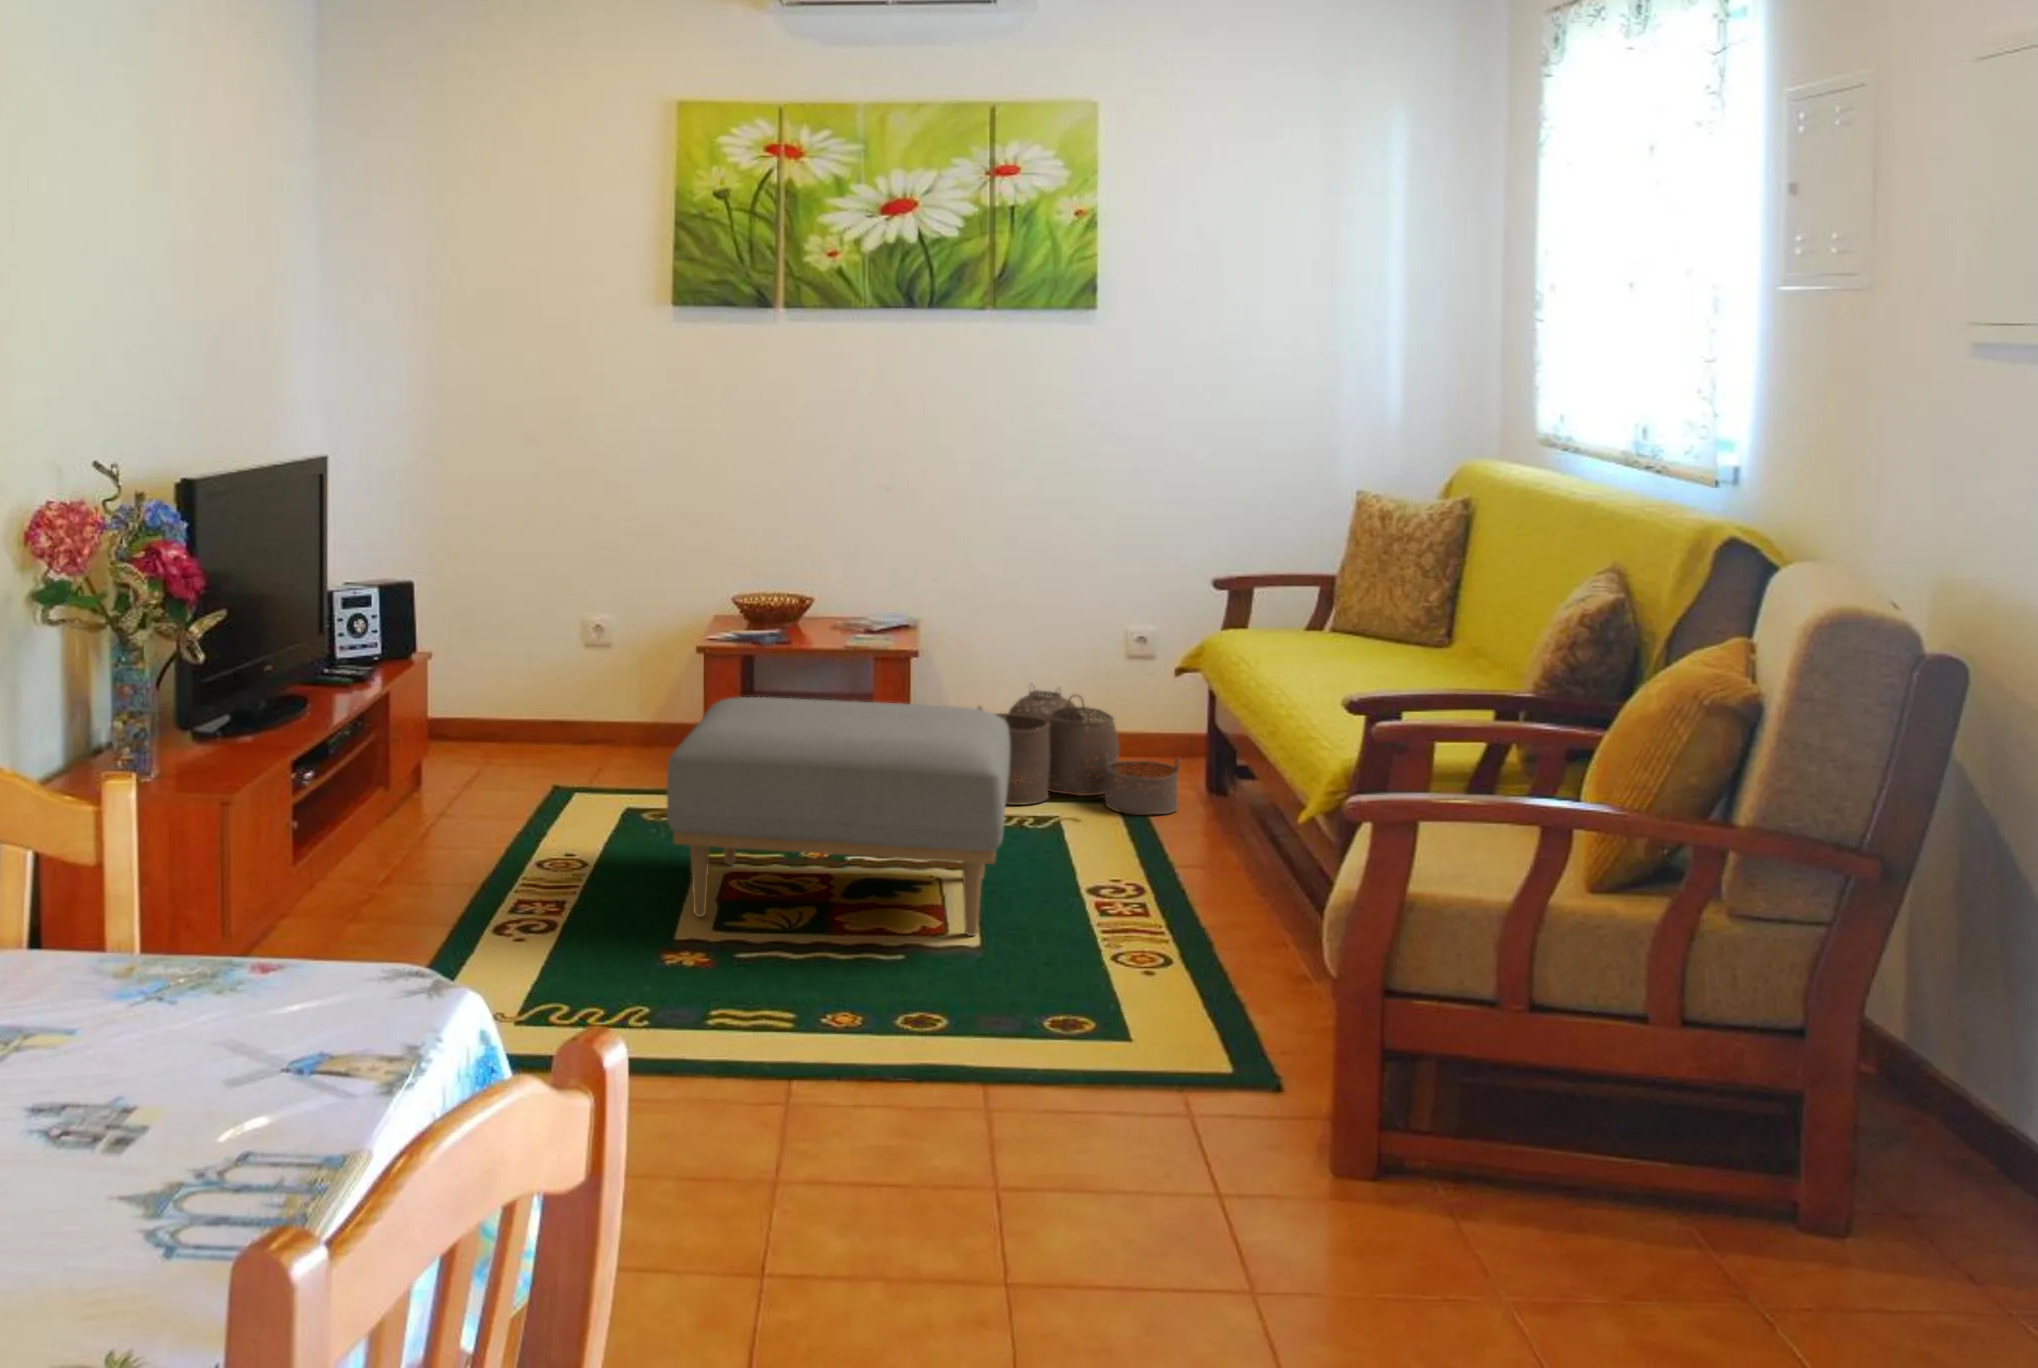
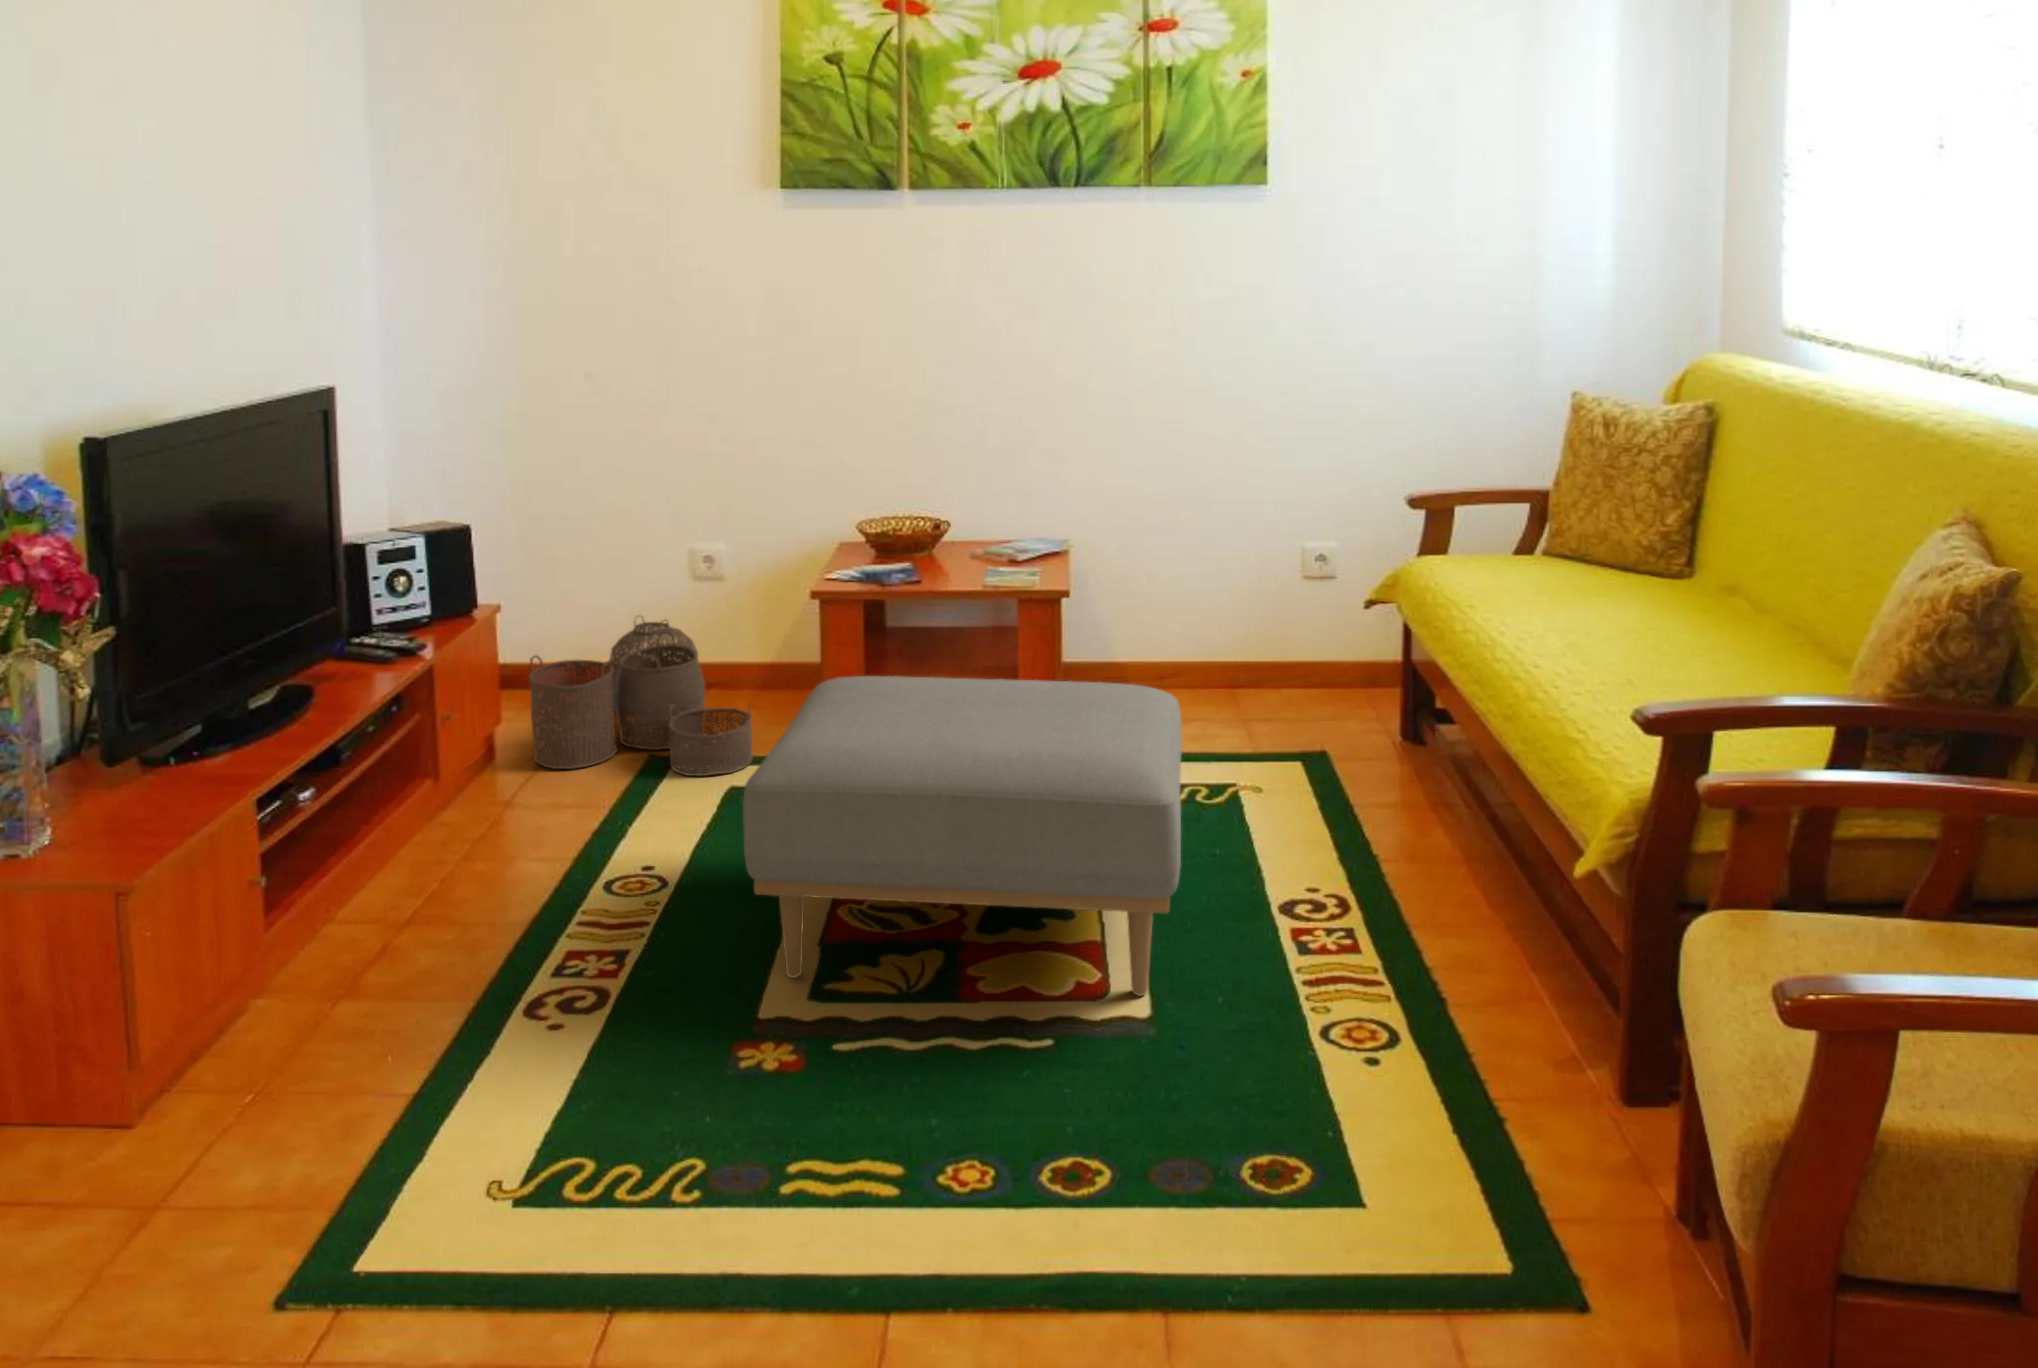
woven basket: present [977,687,1180,815] -> present [529,620,753,776]

